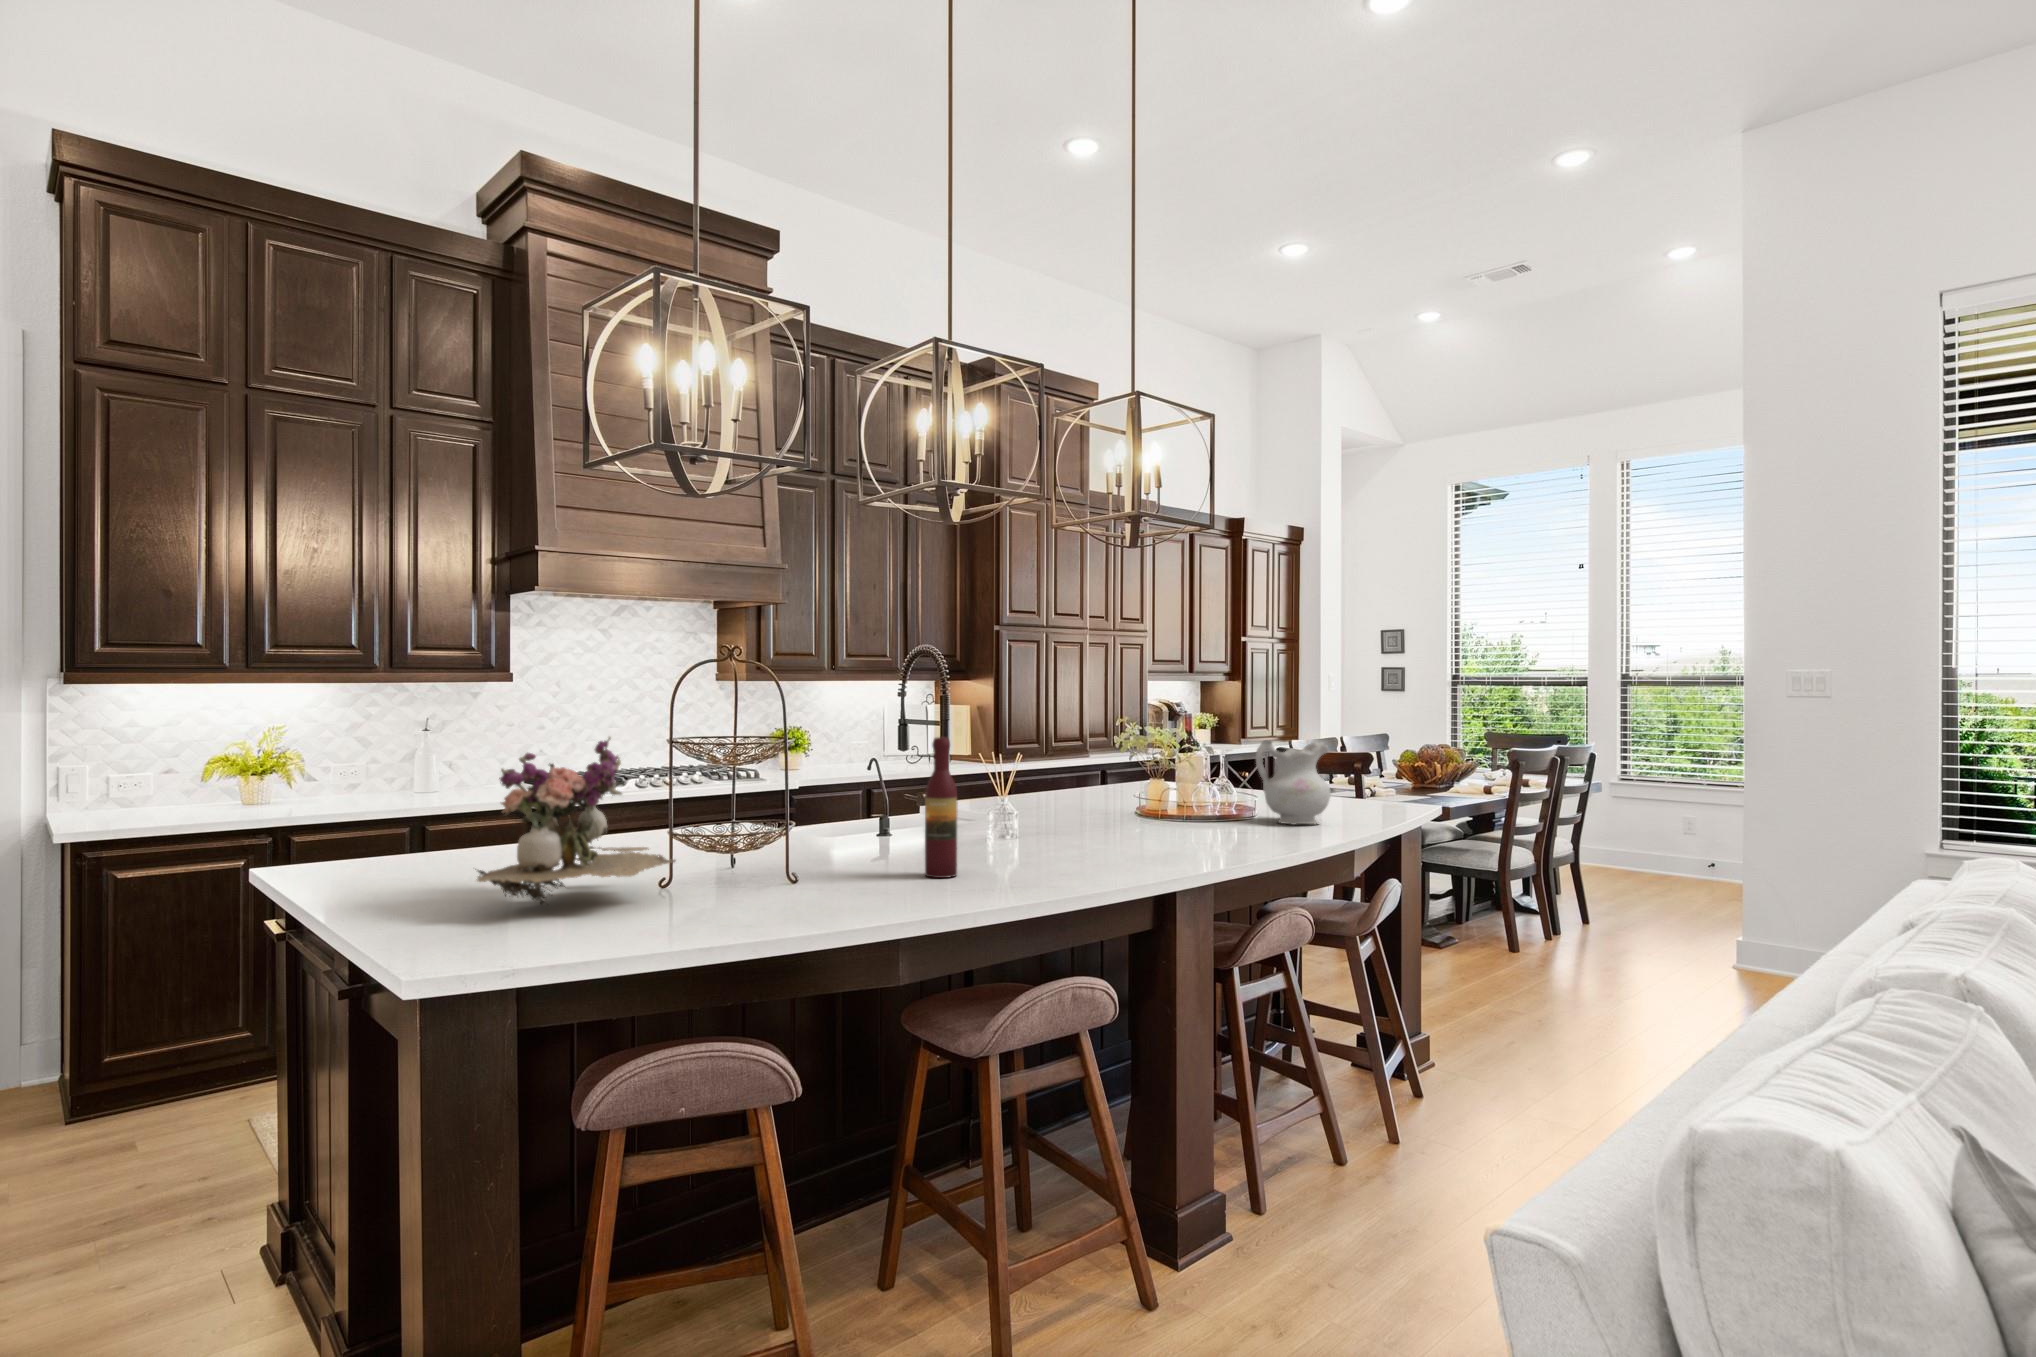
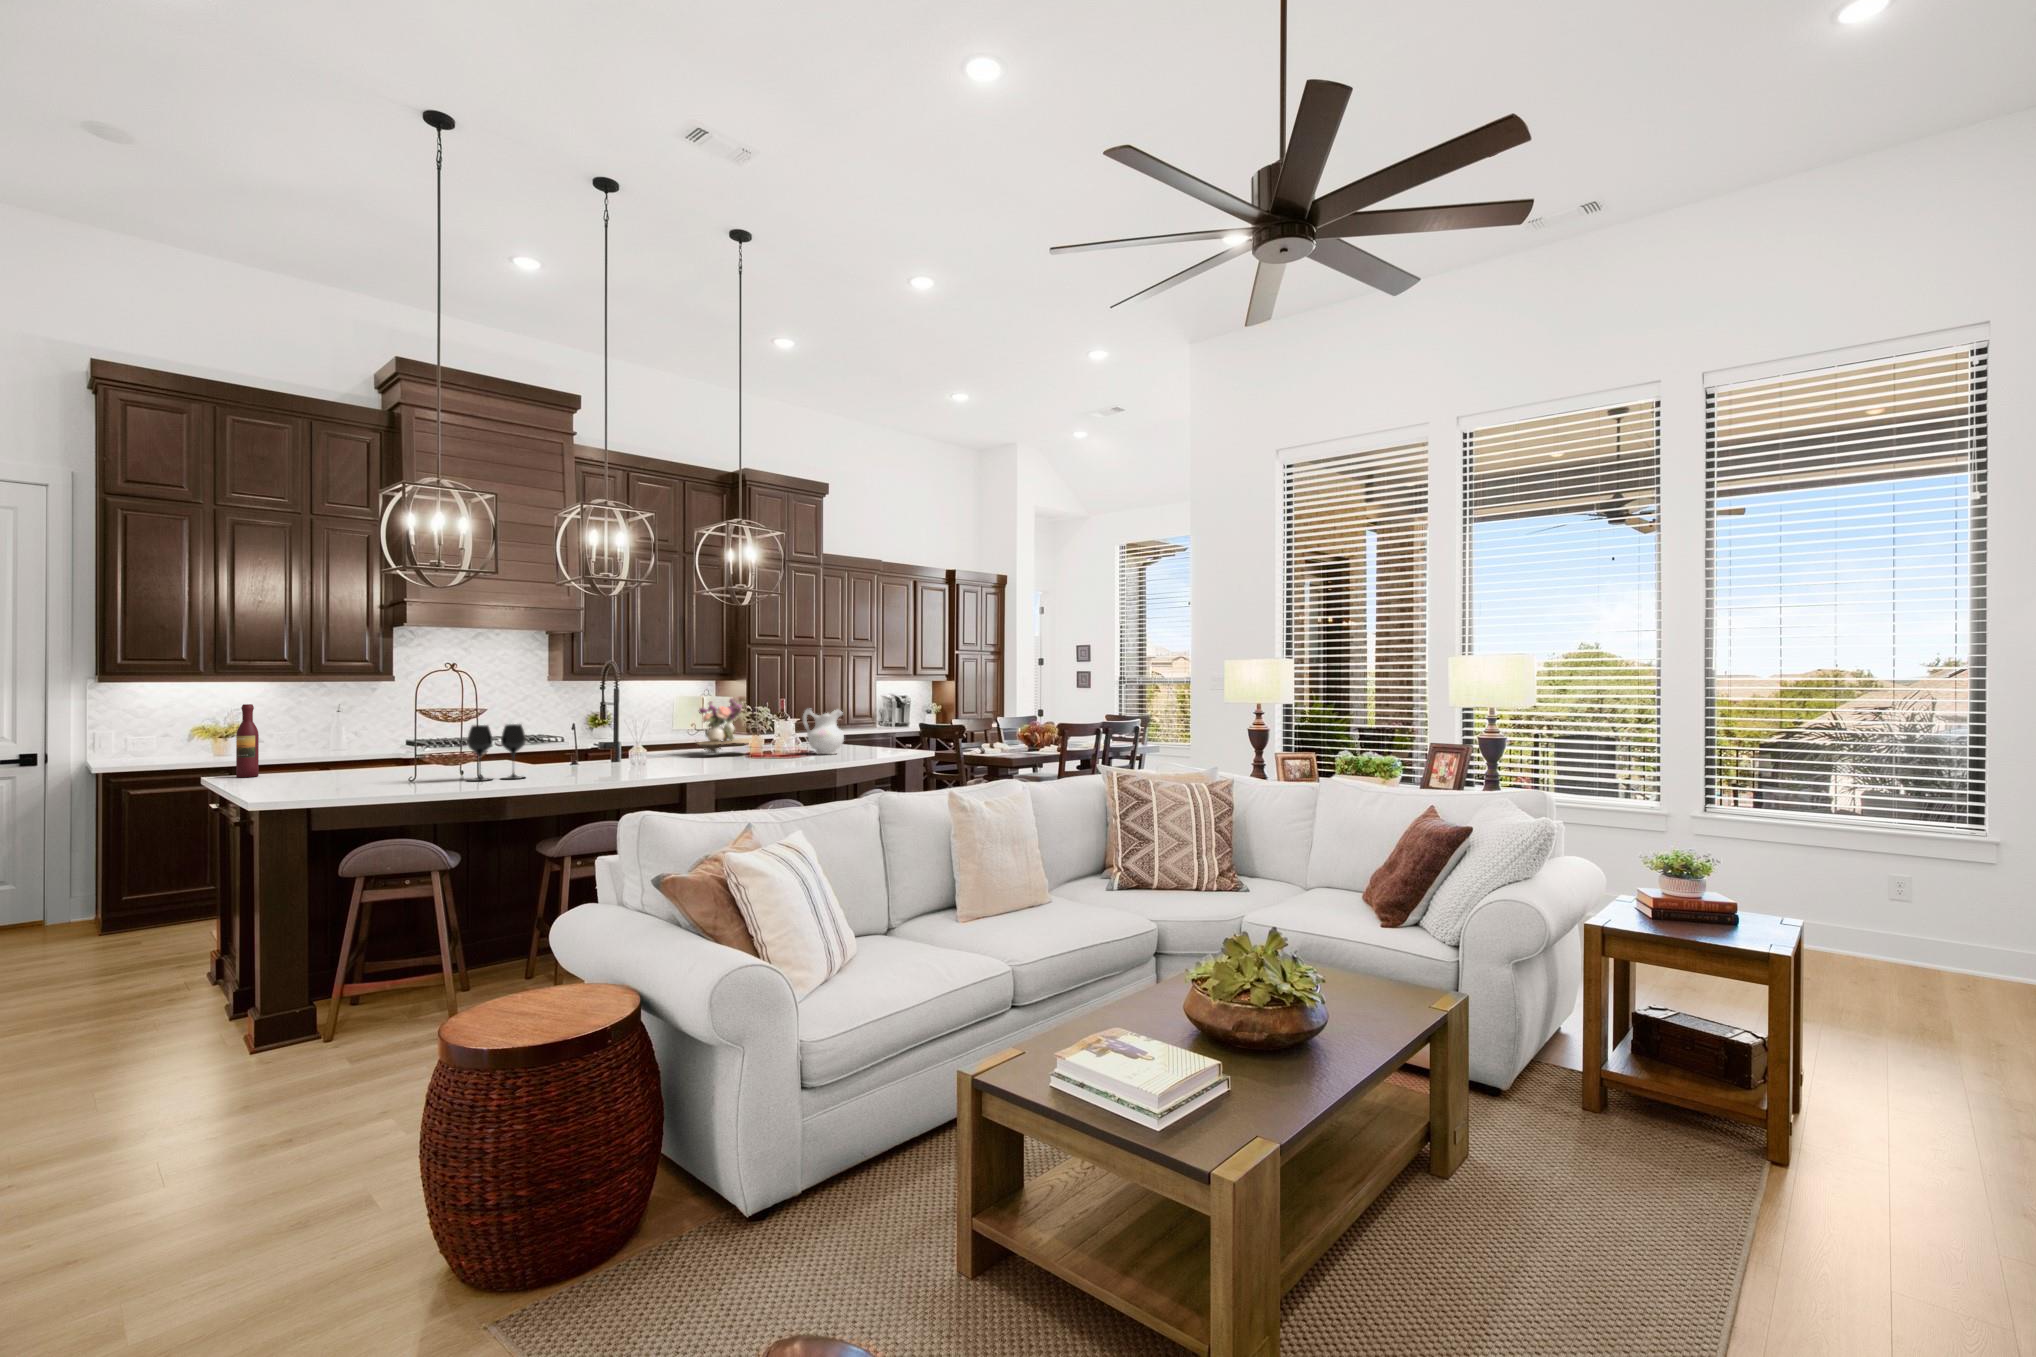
flower arrangement: present [477,737,675,904] -> present [697,698,756,753]
wine bottle: present [925,737,957,878] -> present [236,704,259,777]
wine glass: none [789,782,895,905] -> present [467,724,526,781]

